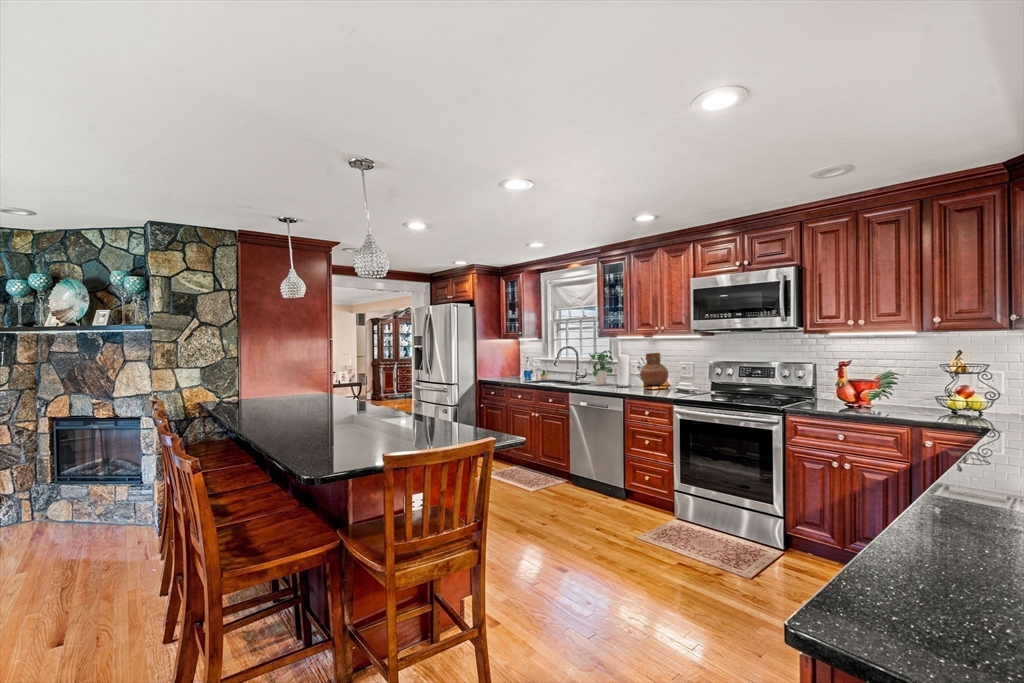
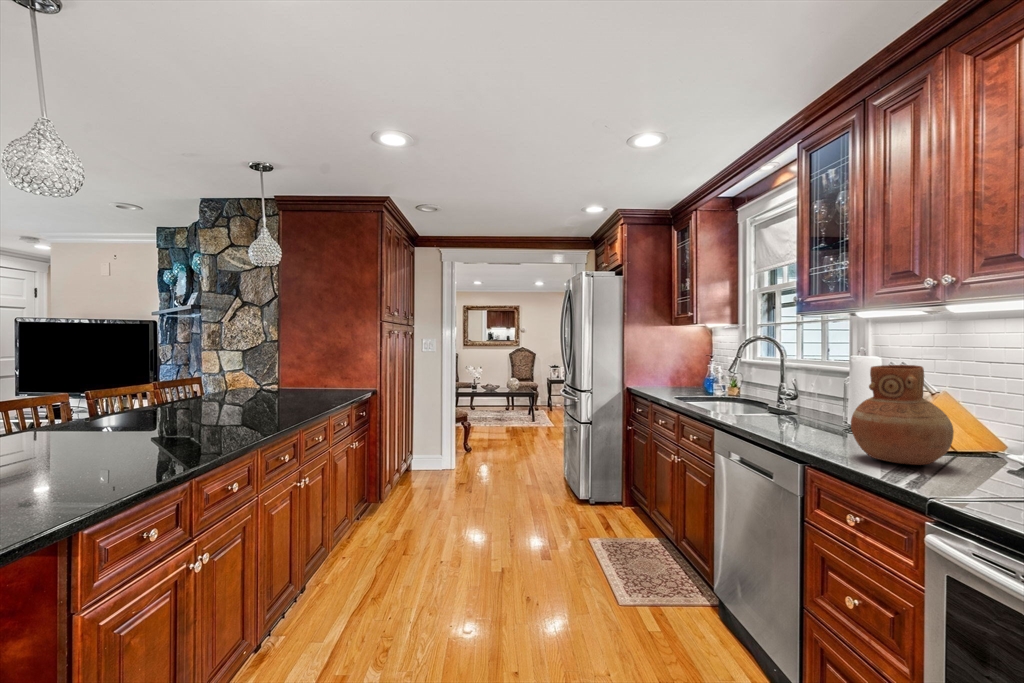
potted plant: present [589,350,613,385] -> none [759,347,826,427]

